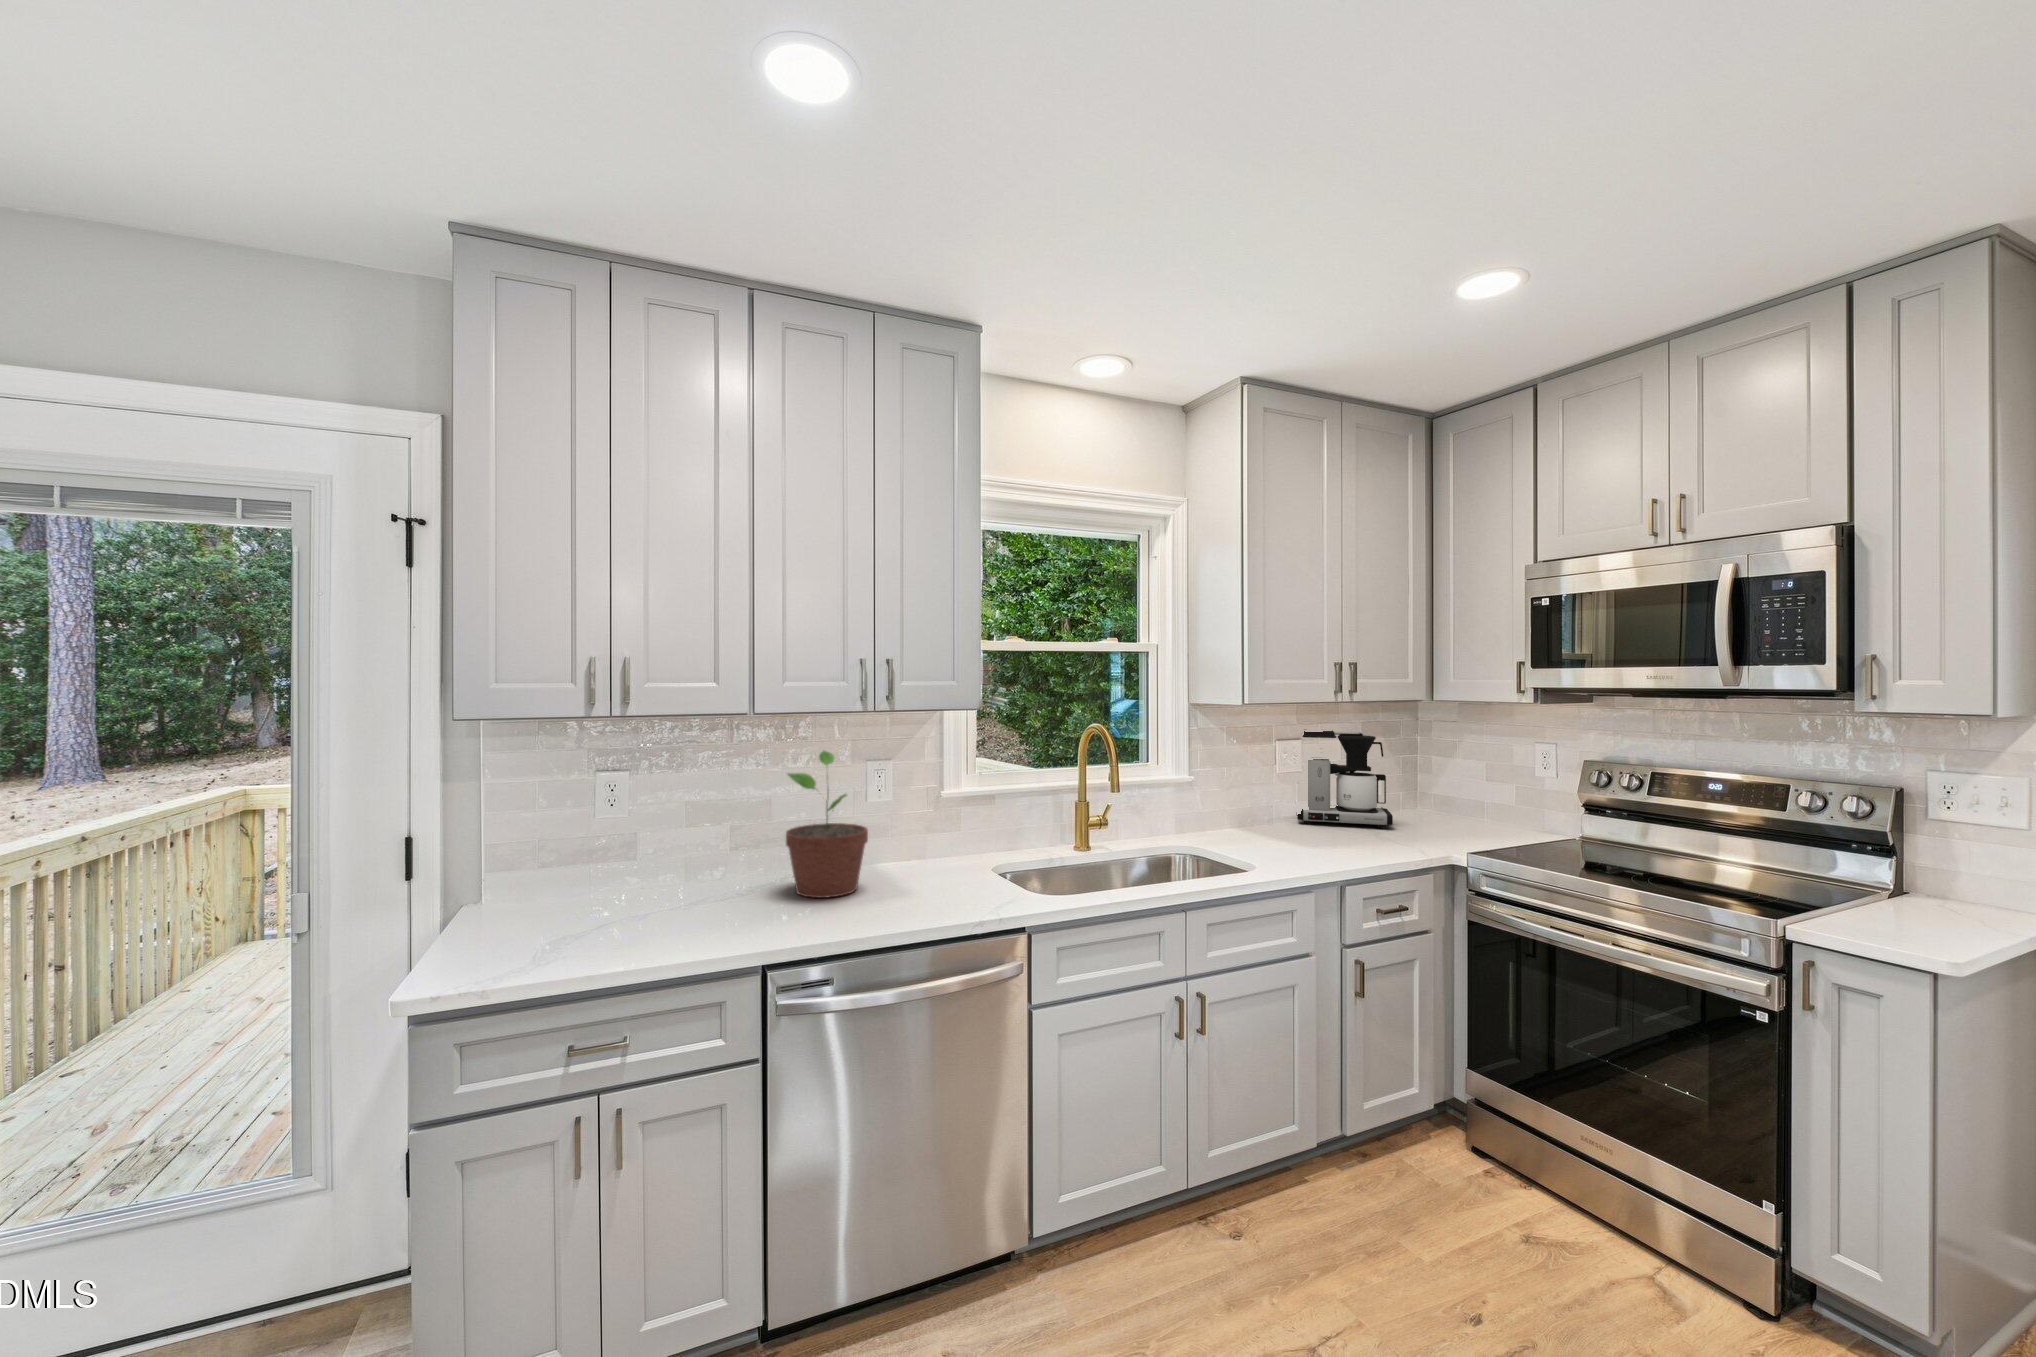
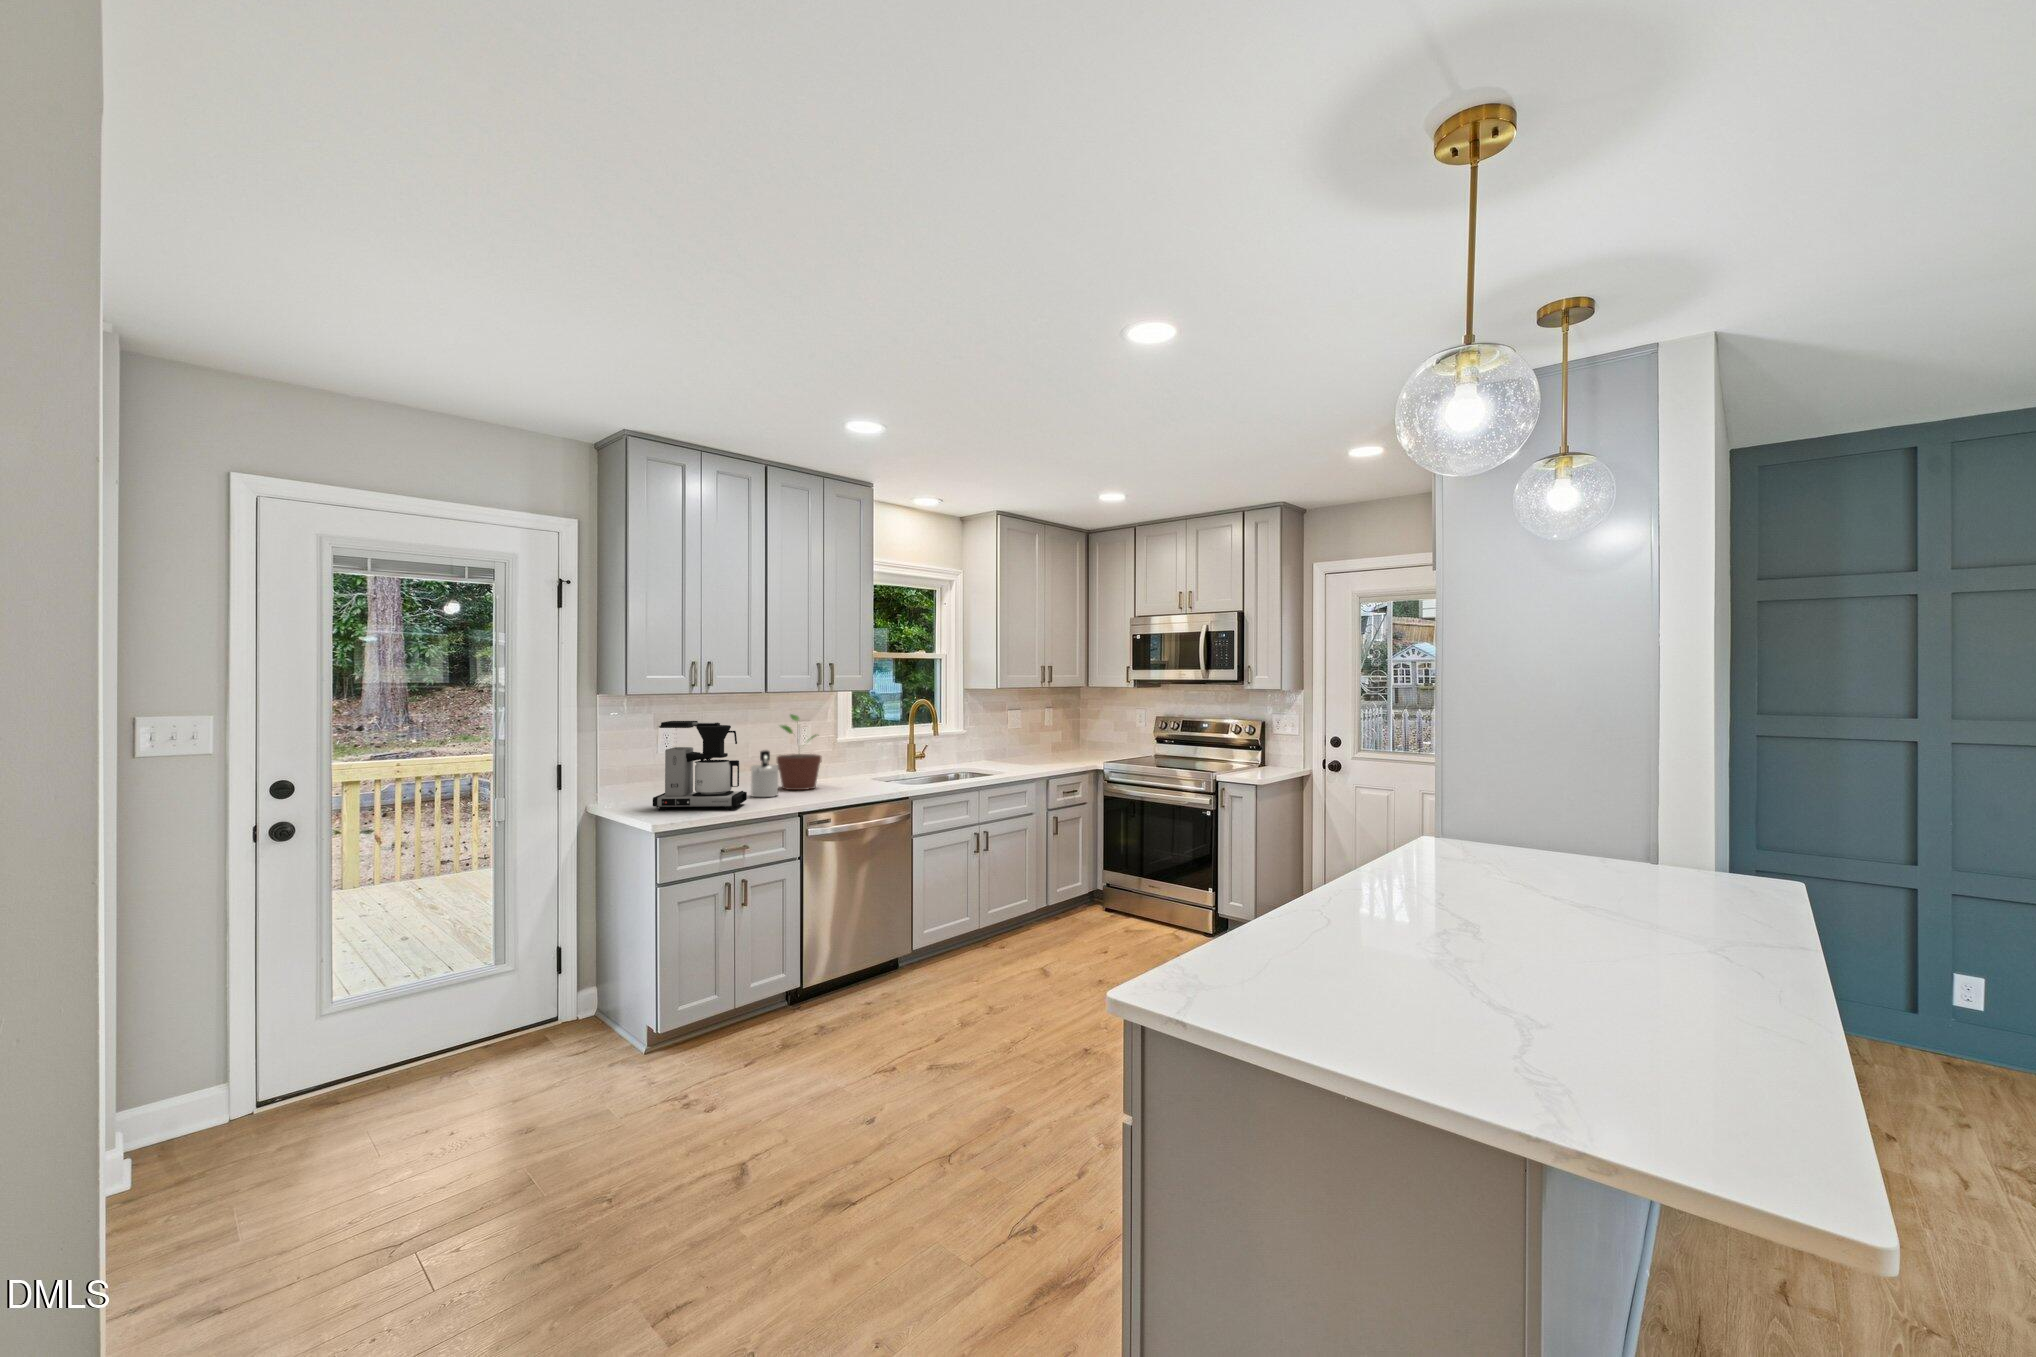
coffee maker: present [1297,730,1393,828] -> present [653,721,747,810]
soap dispenser: none [701,825,757,920] -> present [750,750,779,797]

